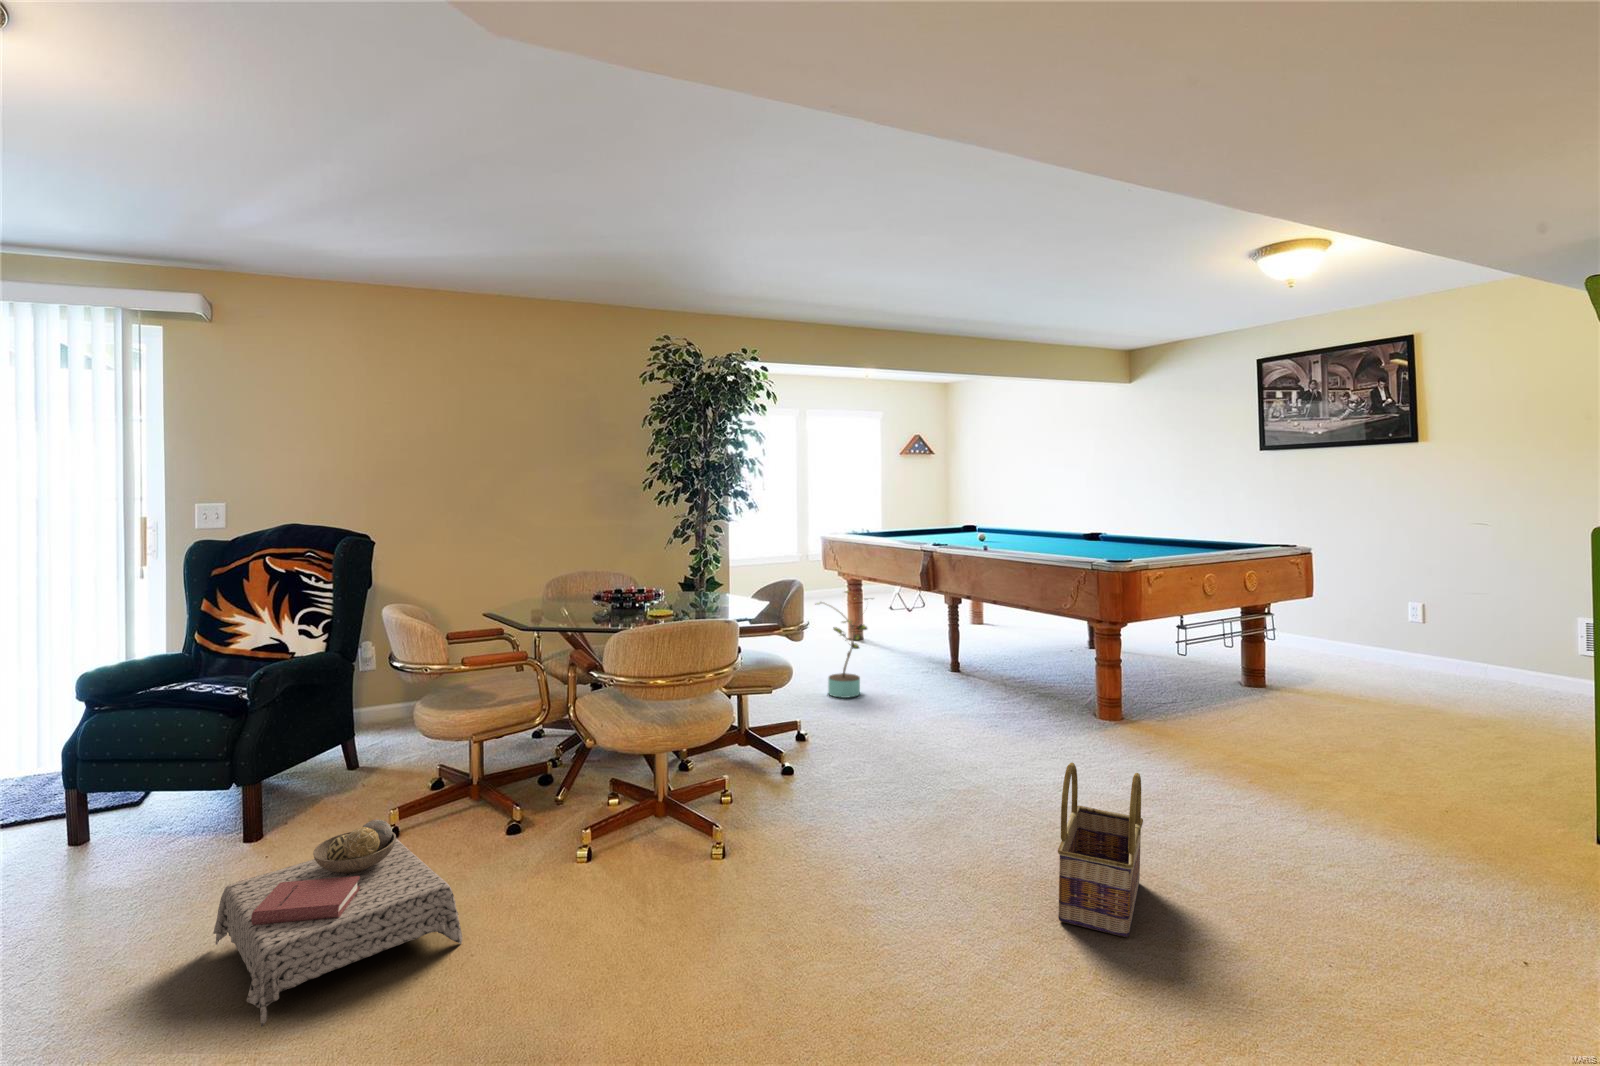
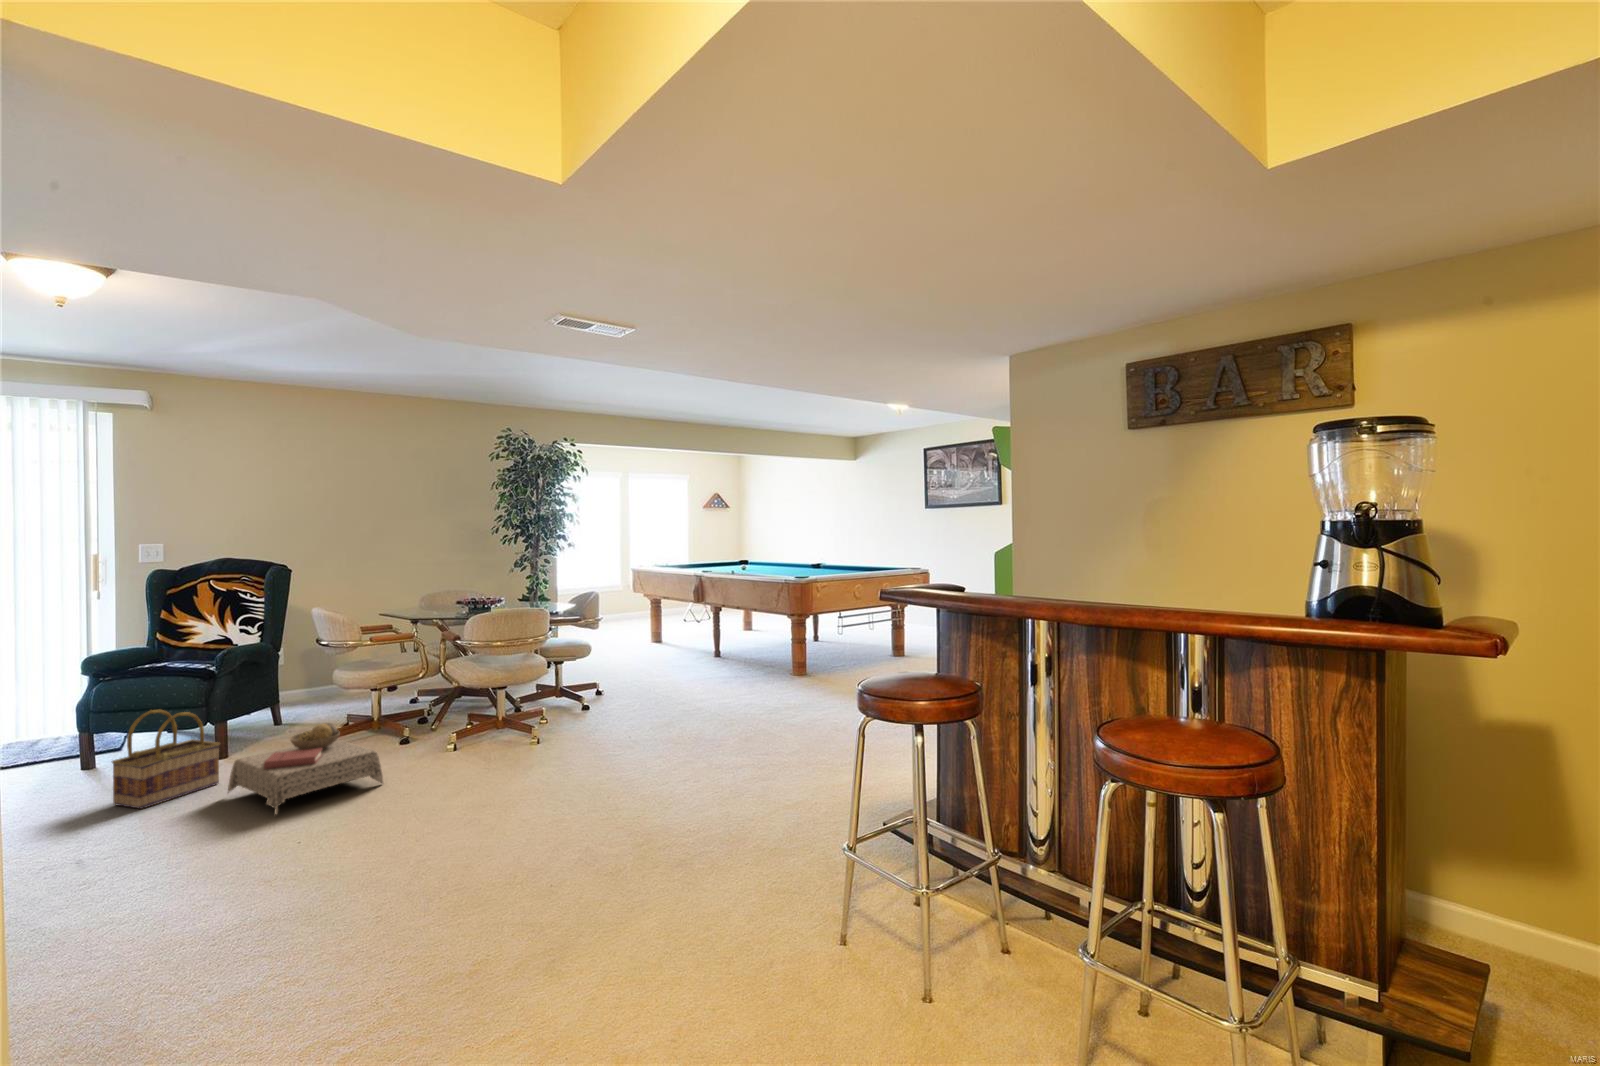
potted plant: present [817,591,867,698] -> none [615,602,656,674]
basket: present [1058,763,1143,937] -> present [112,710,220,809]

